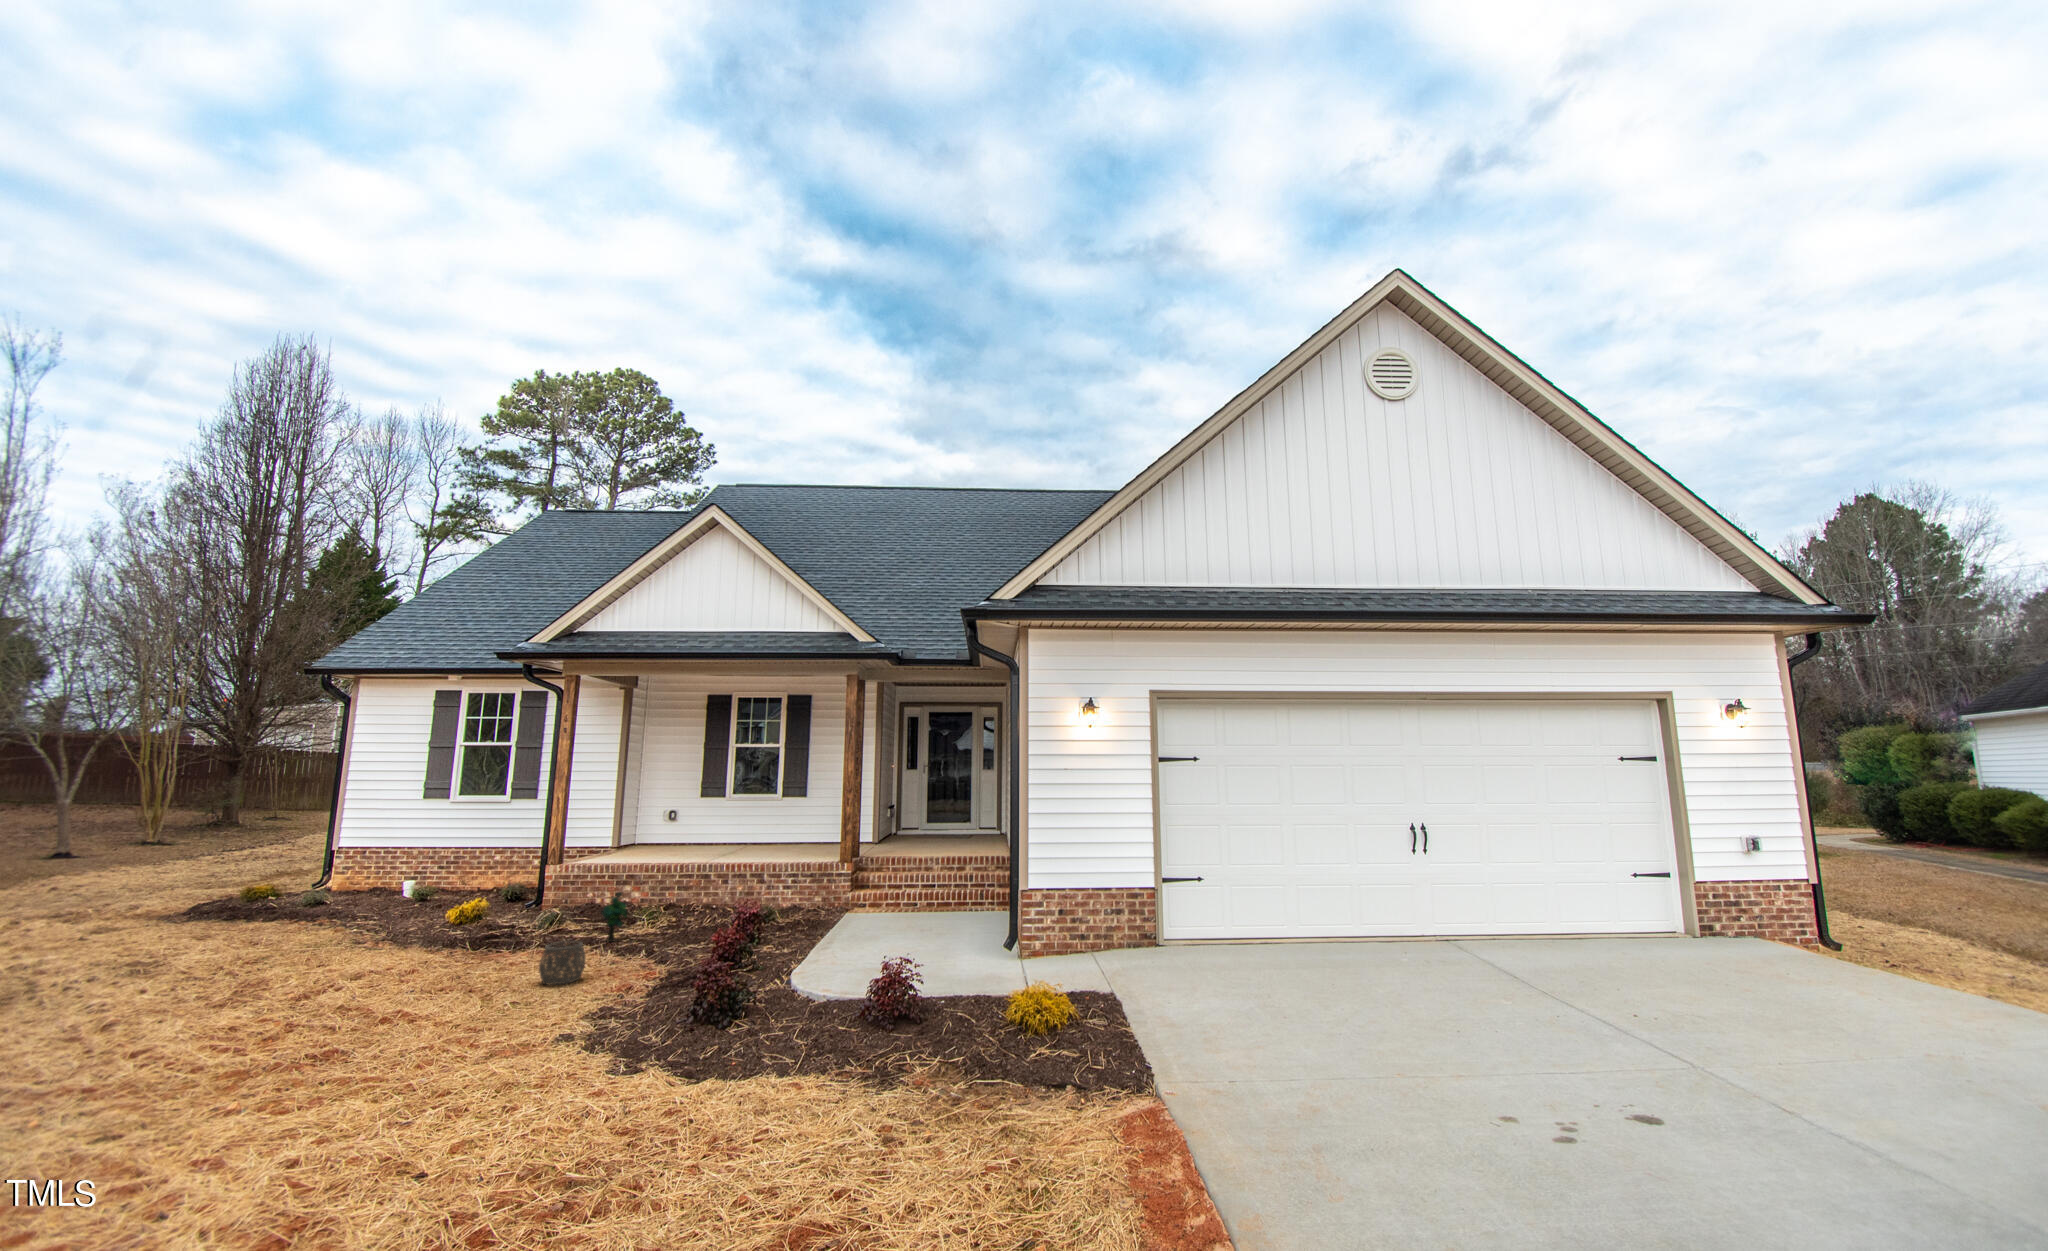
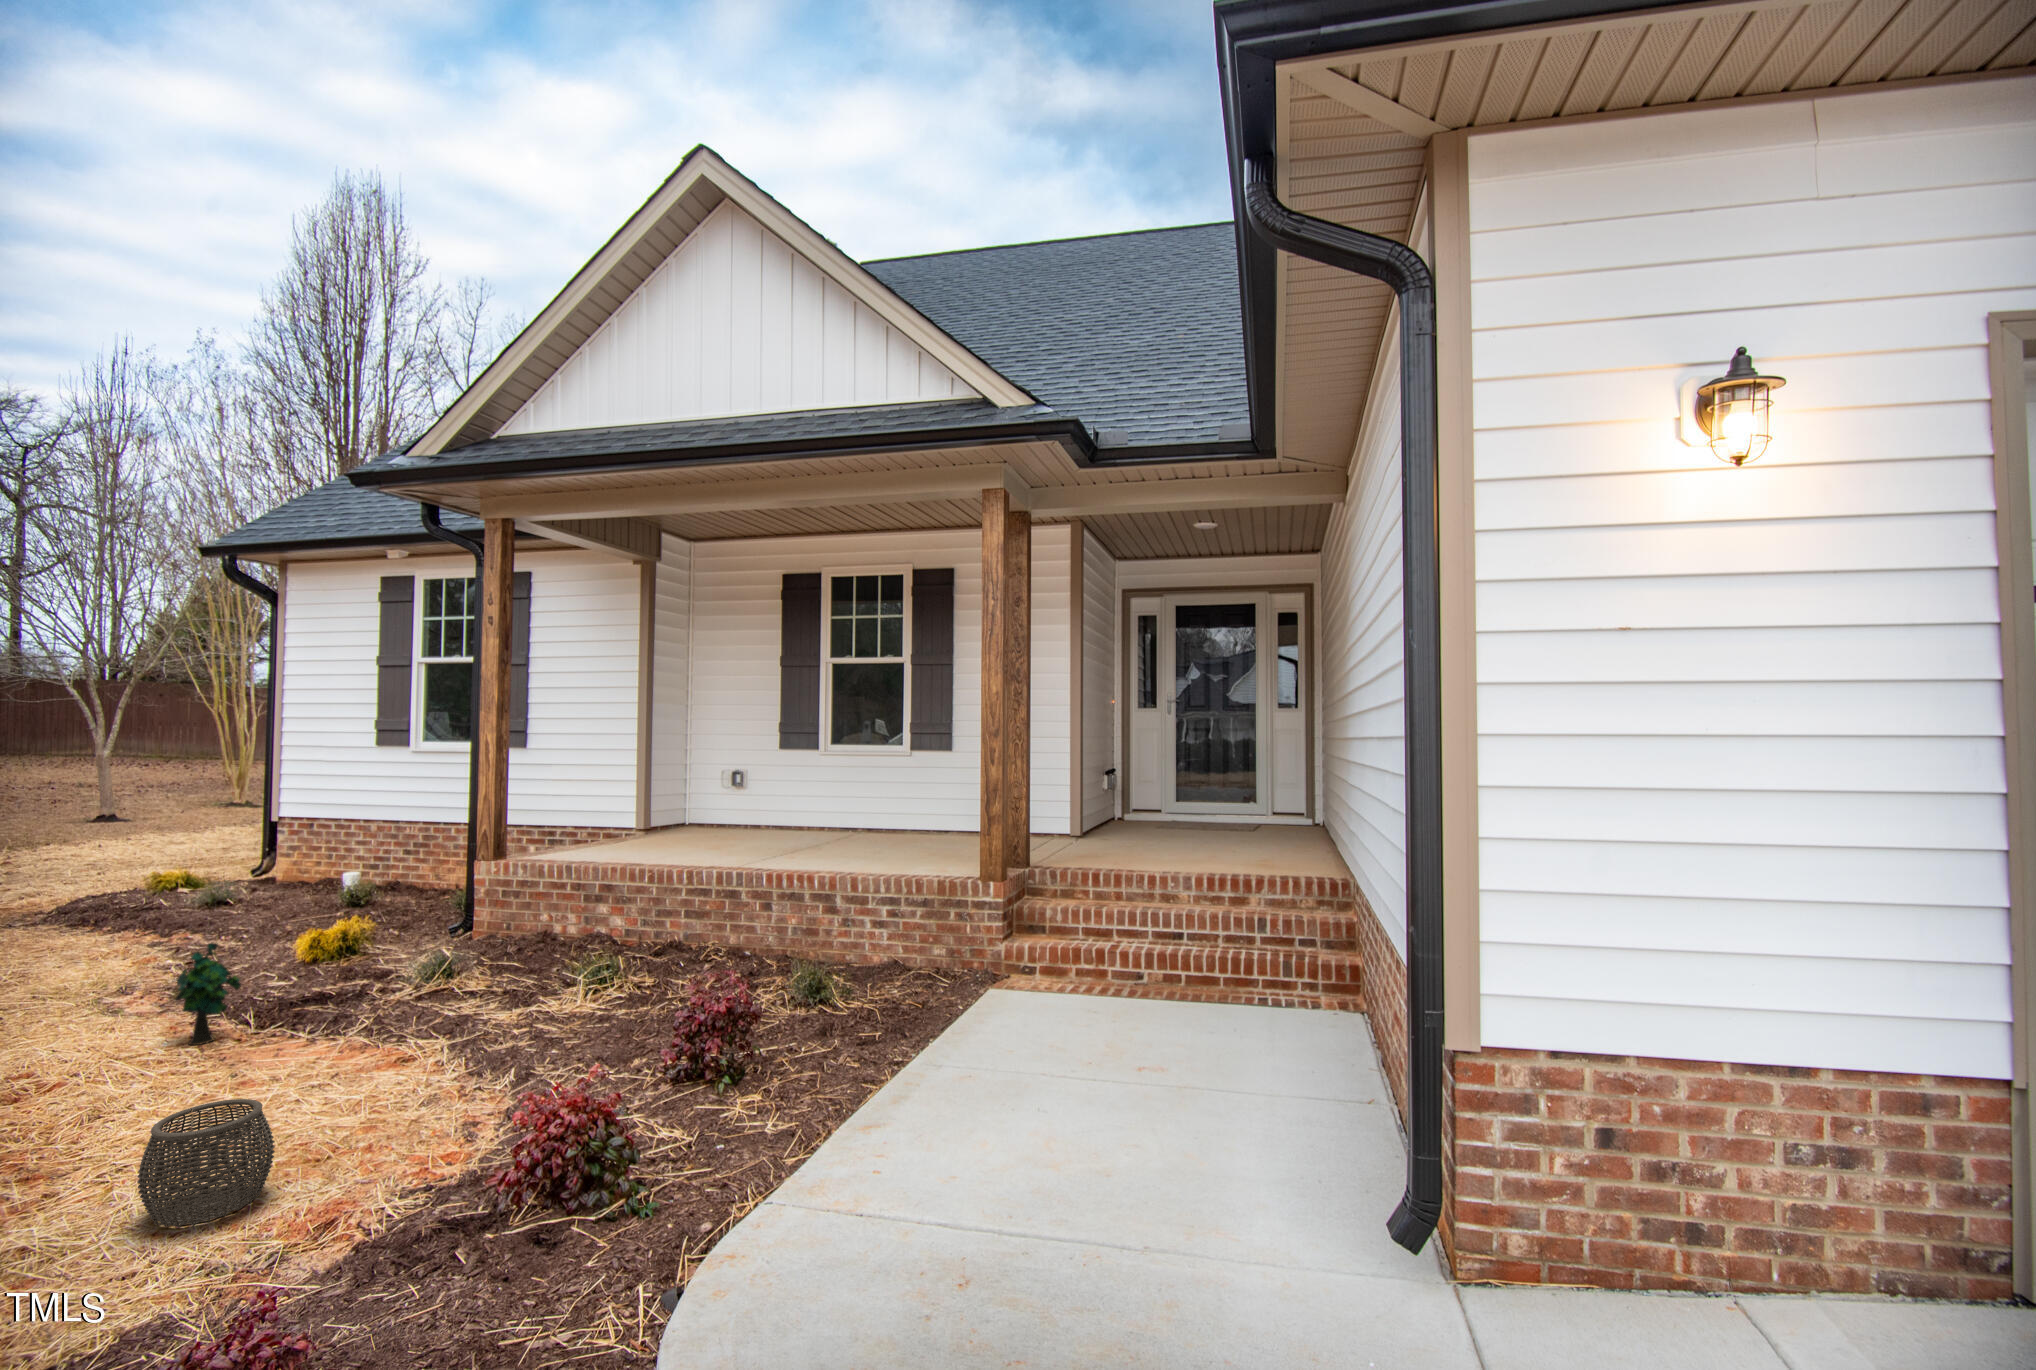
decorative plant: present [601,892,628,942] -> present [175,942,241,1045]

